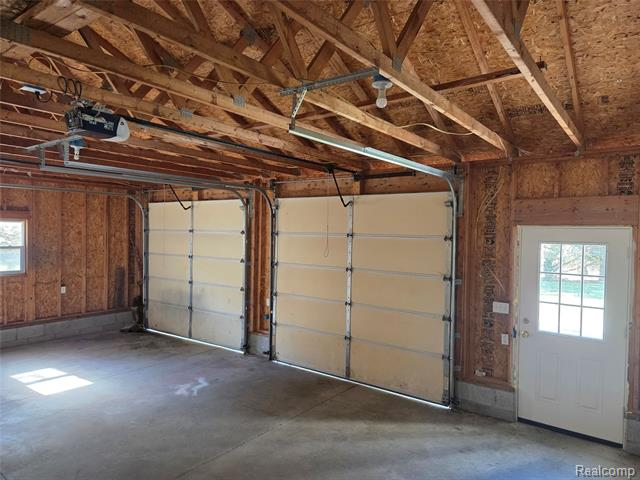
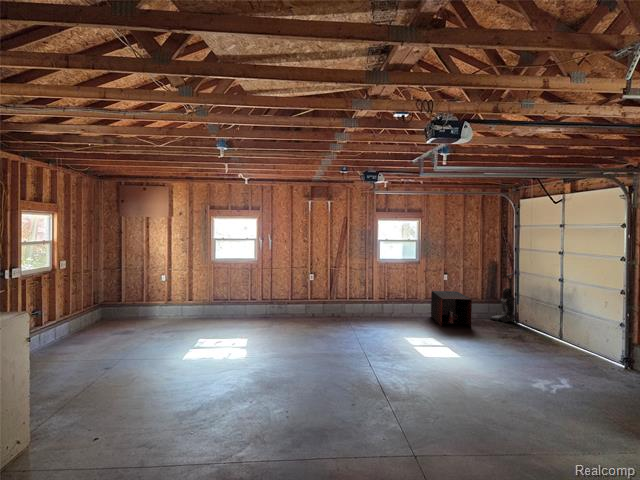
storage cabinet: none [44,306,100,353] -> present [431,291,472,327]

